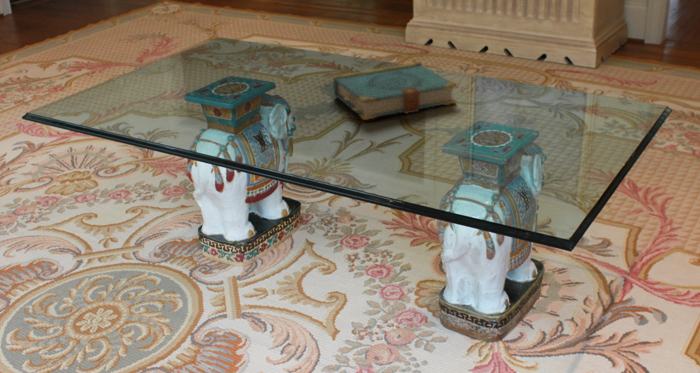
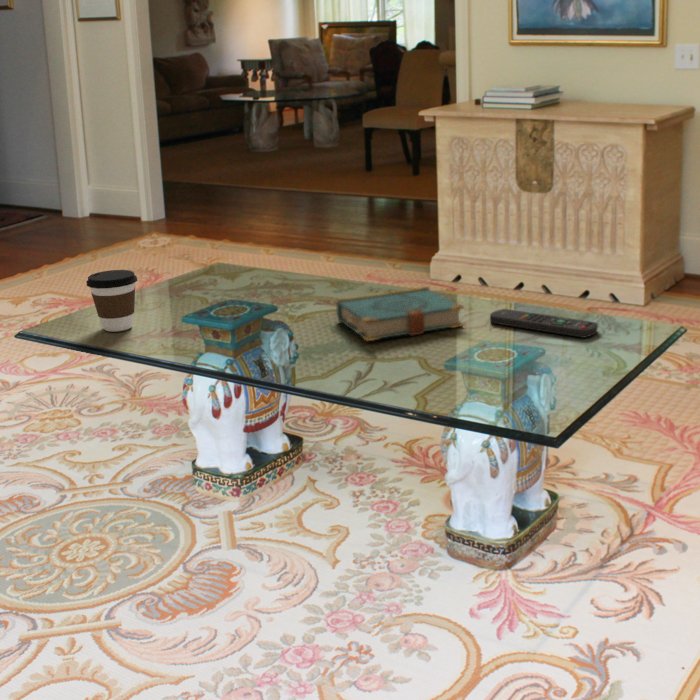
coffee cup: none [88,46,139,108] -> present [86,270,137,332]
remote control: none [481,85,588,117] -> present [490,309,598,338]

